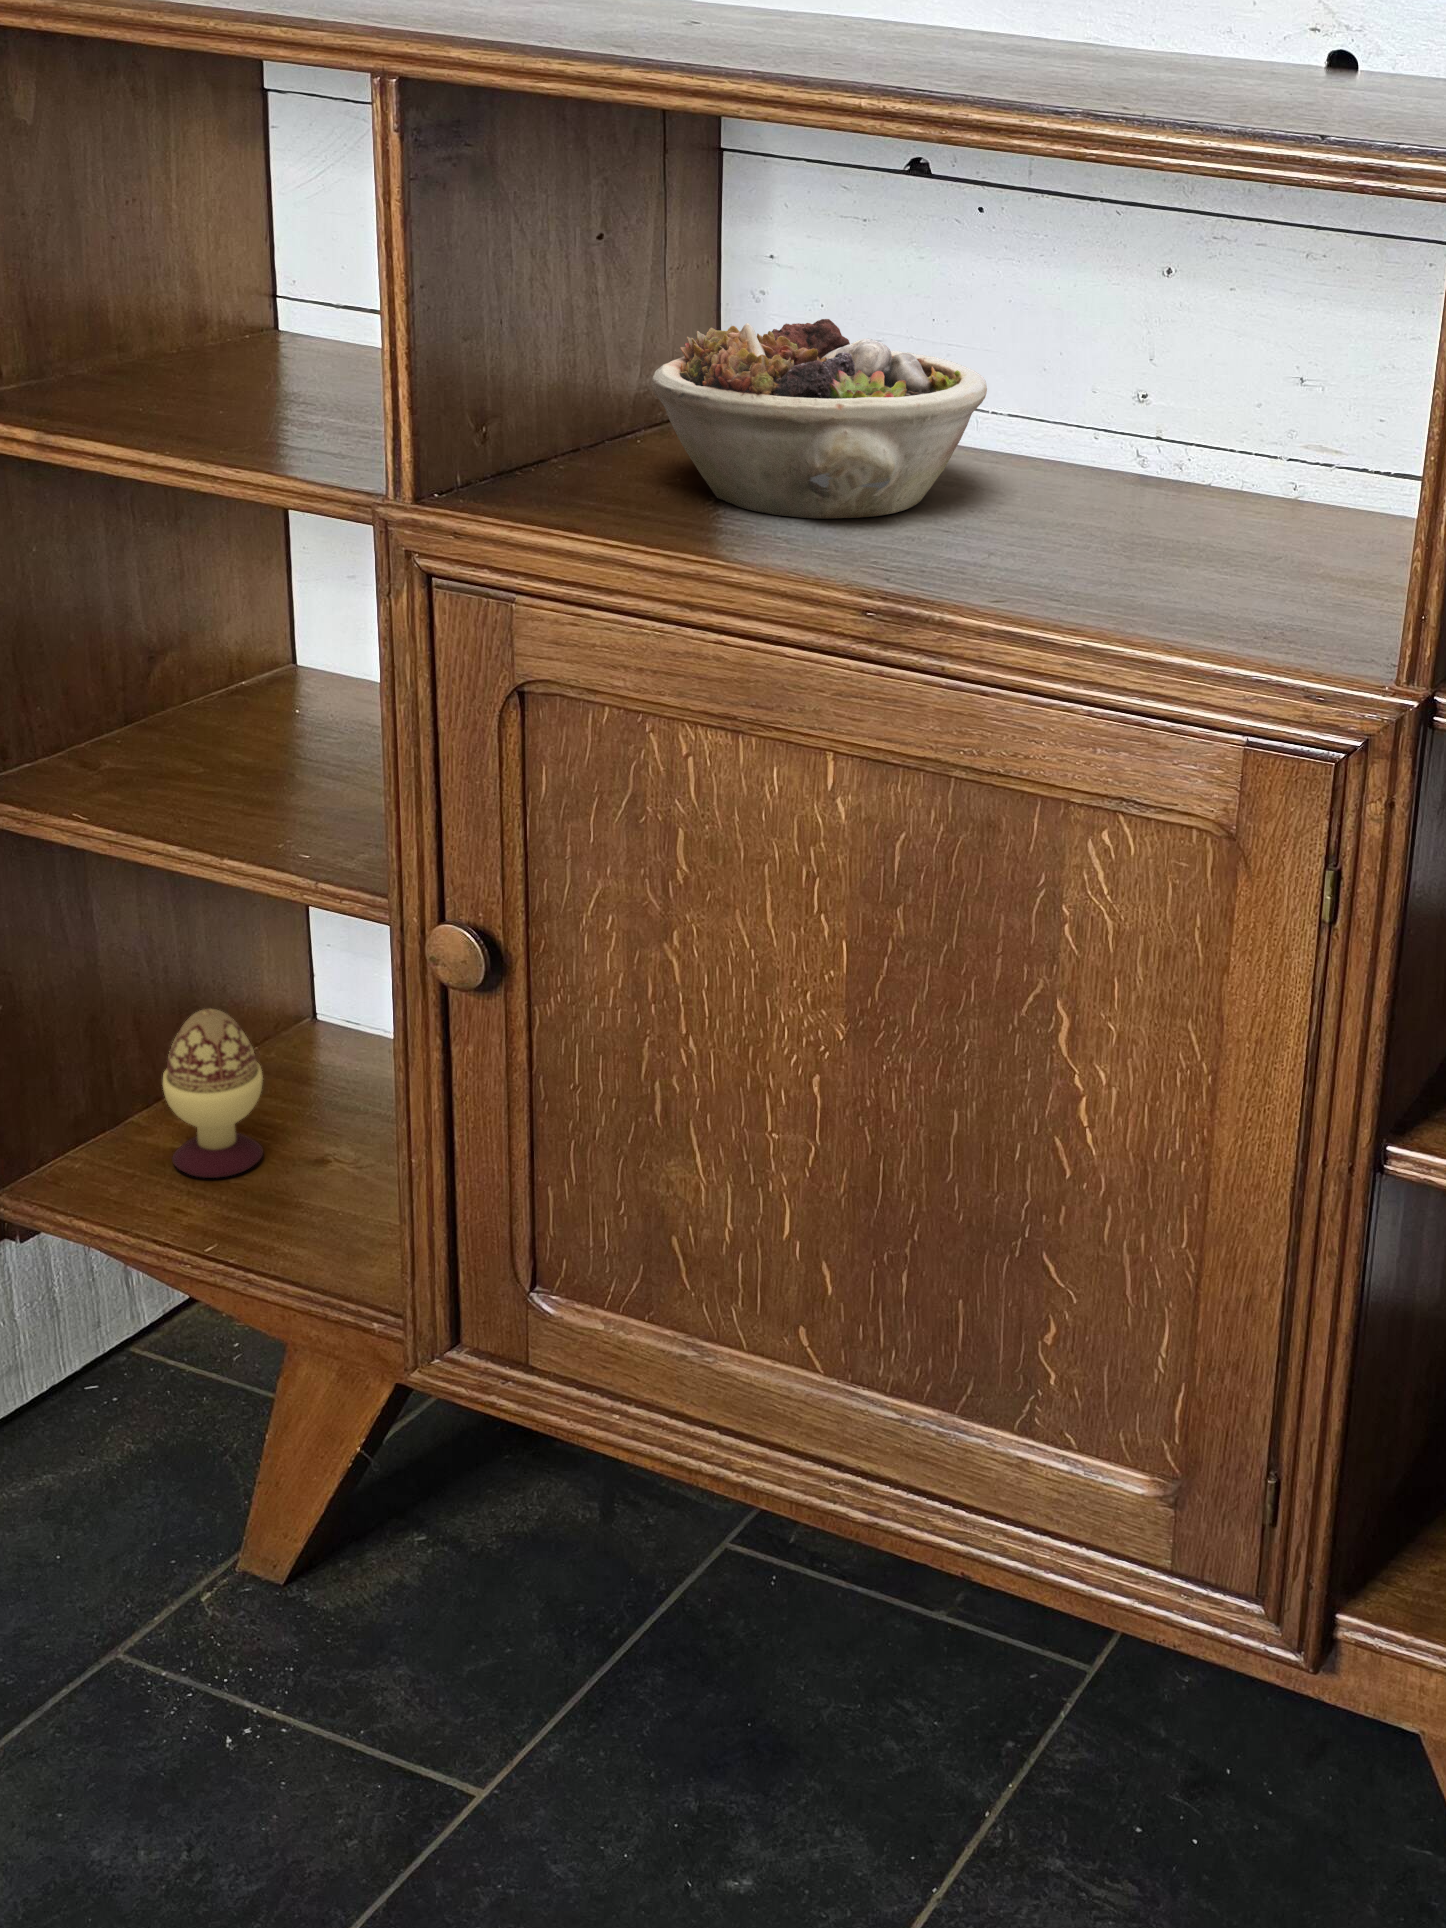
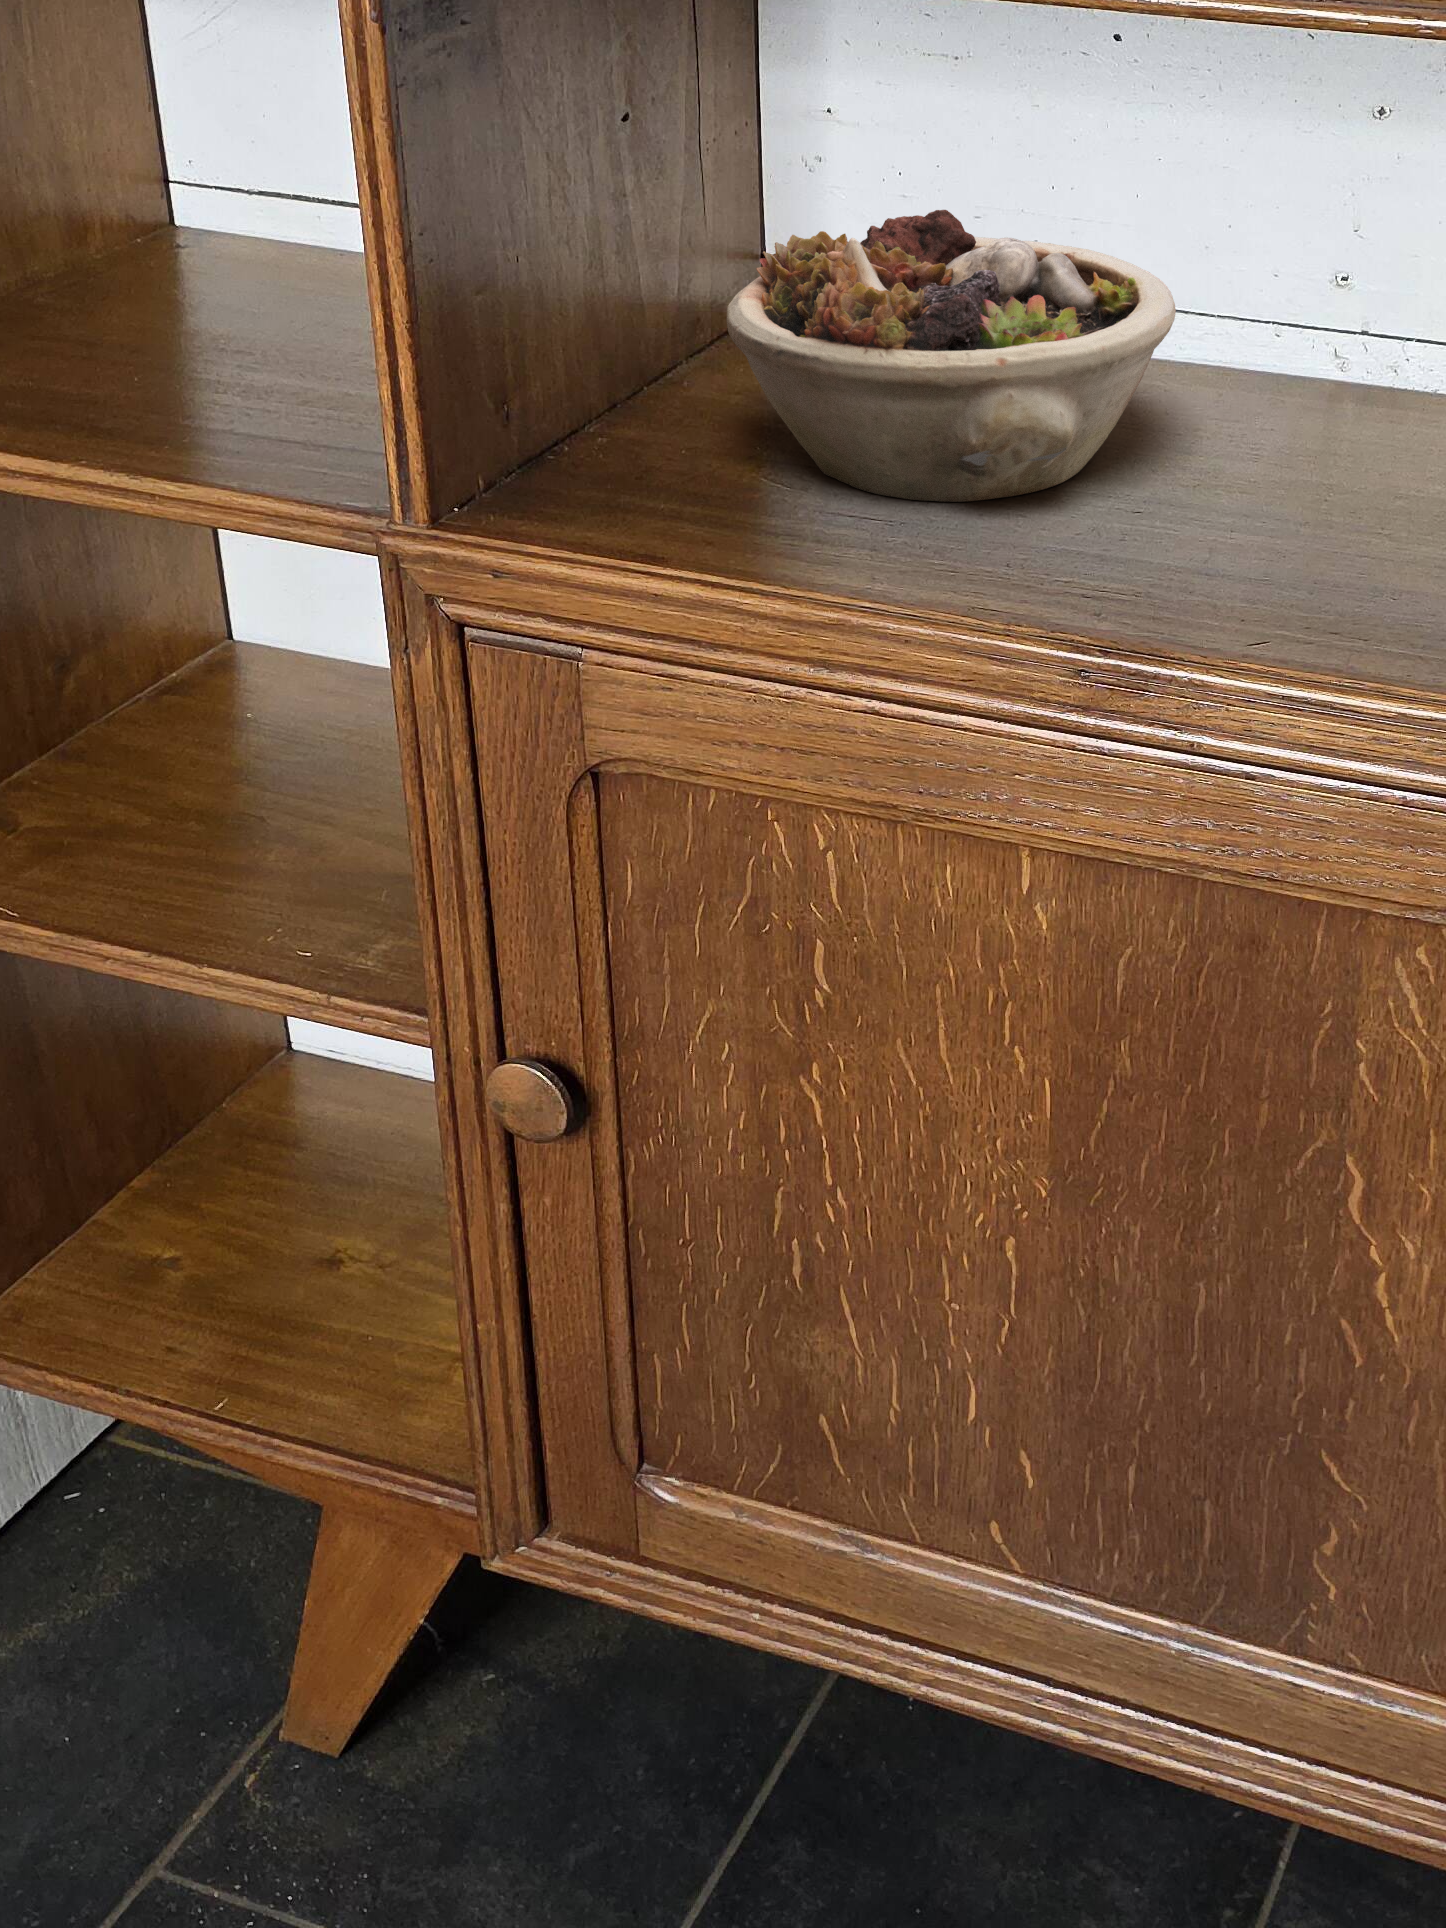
decorative egg: present [163,1009,263,1178] -> none [136,1091,267,1293]

